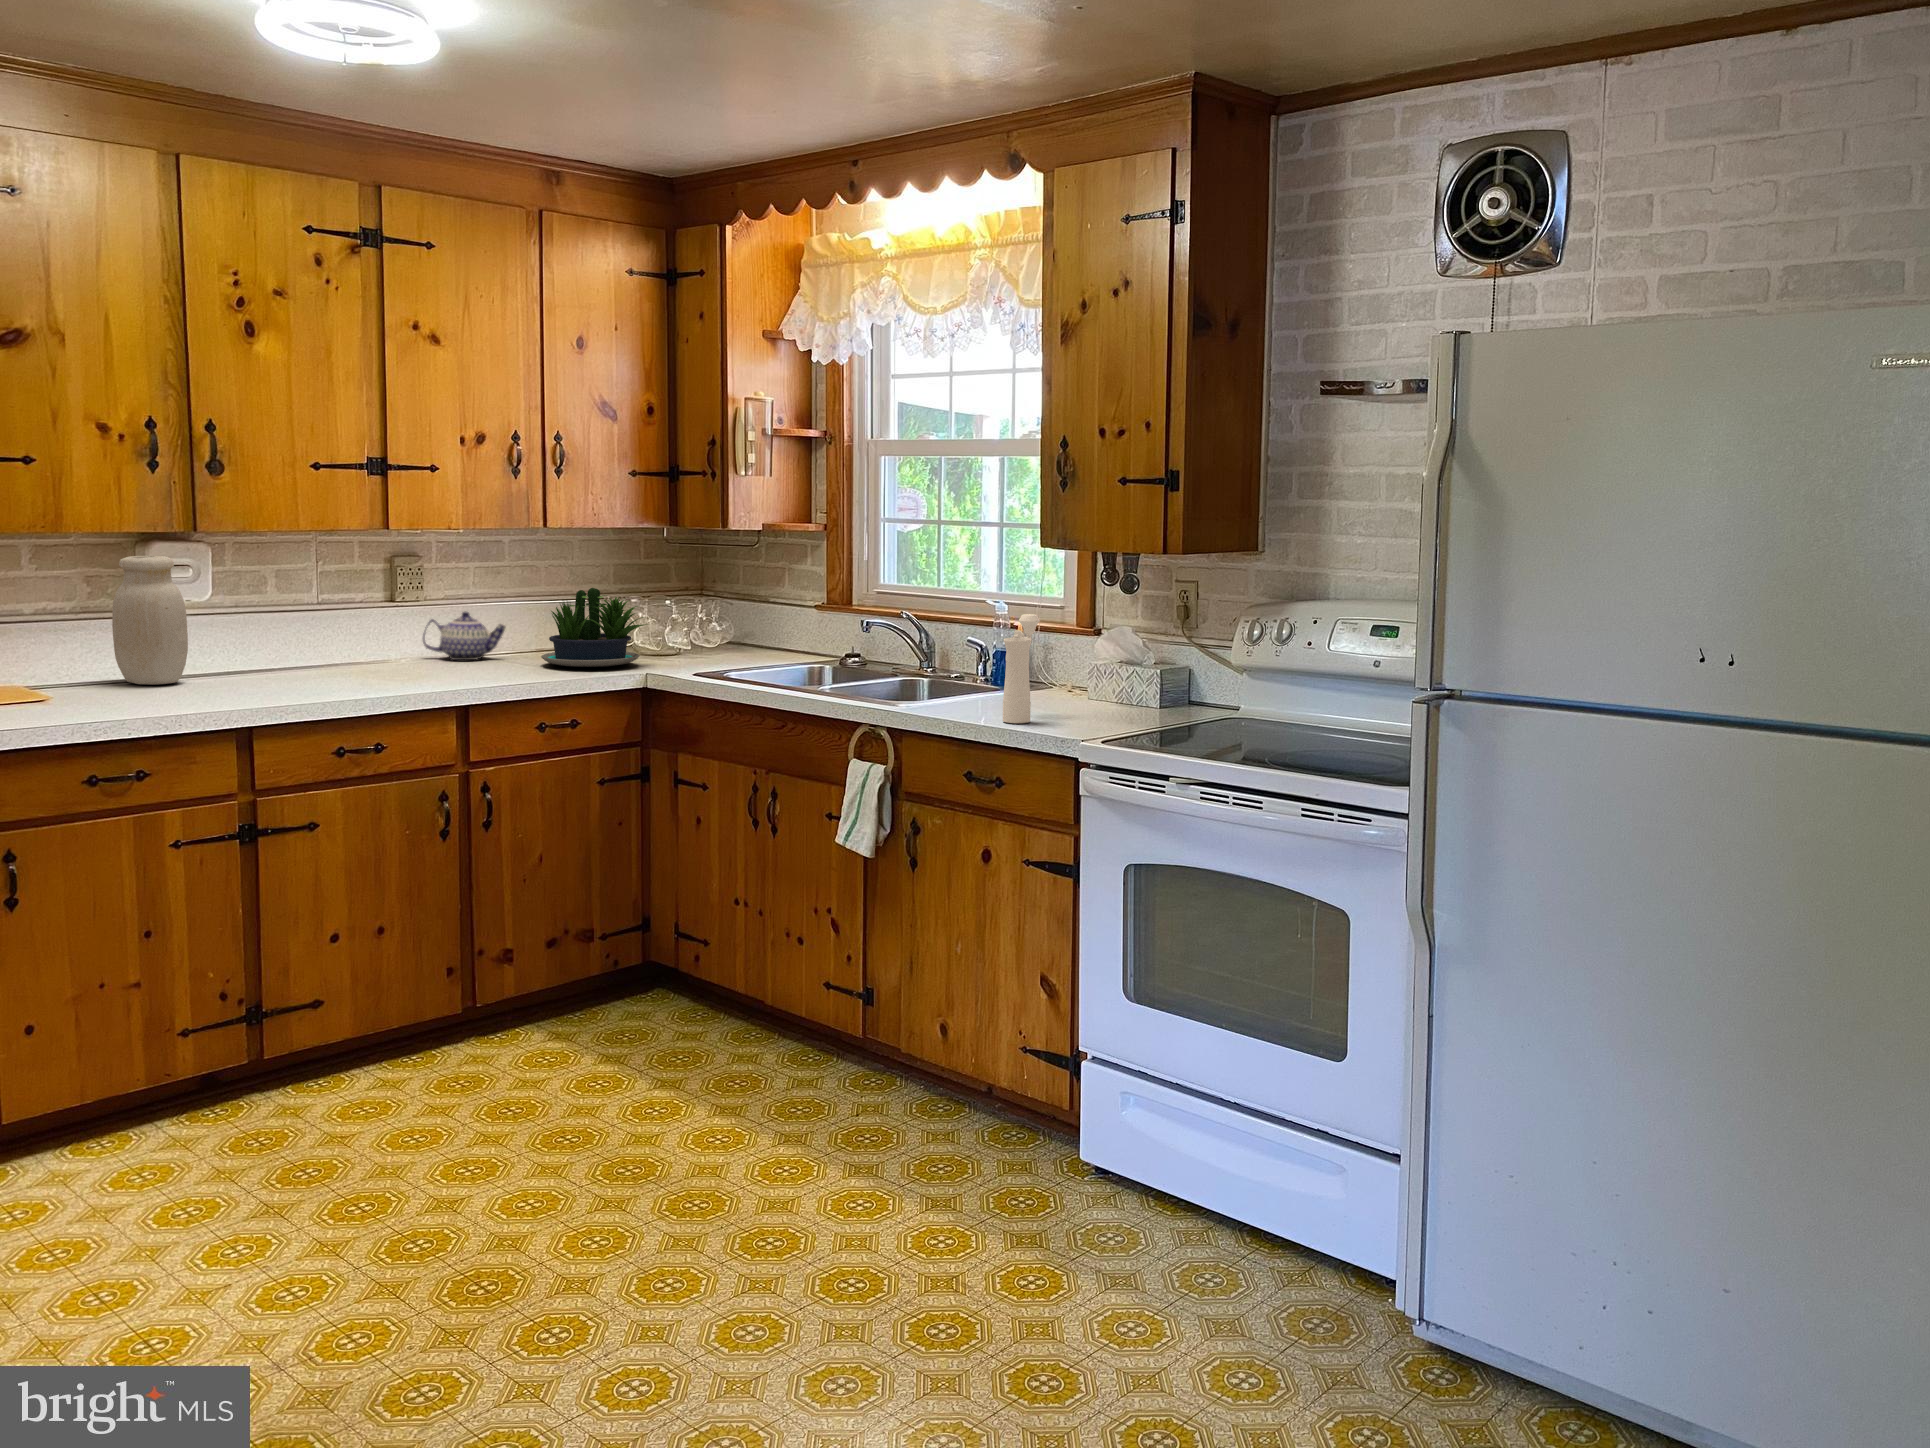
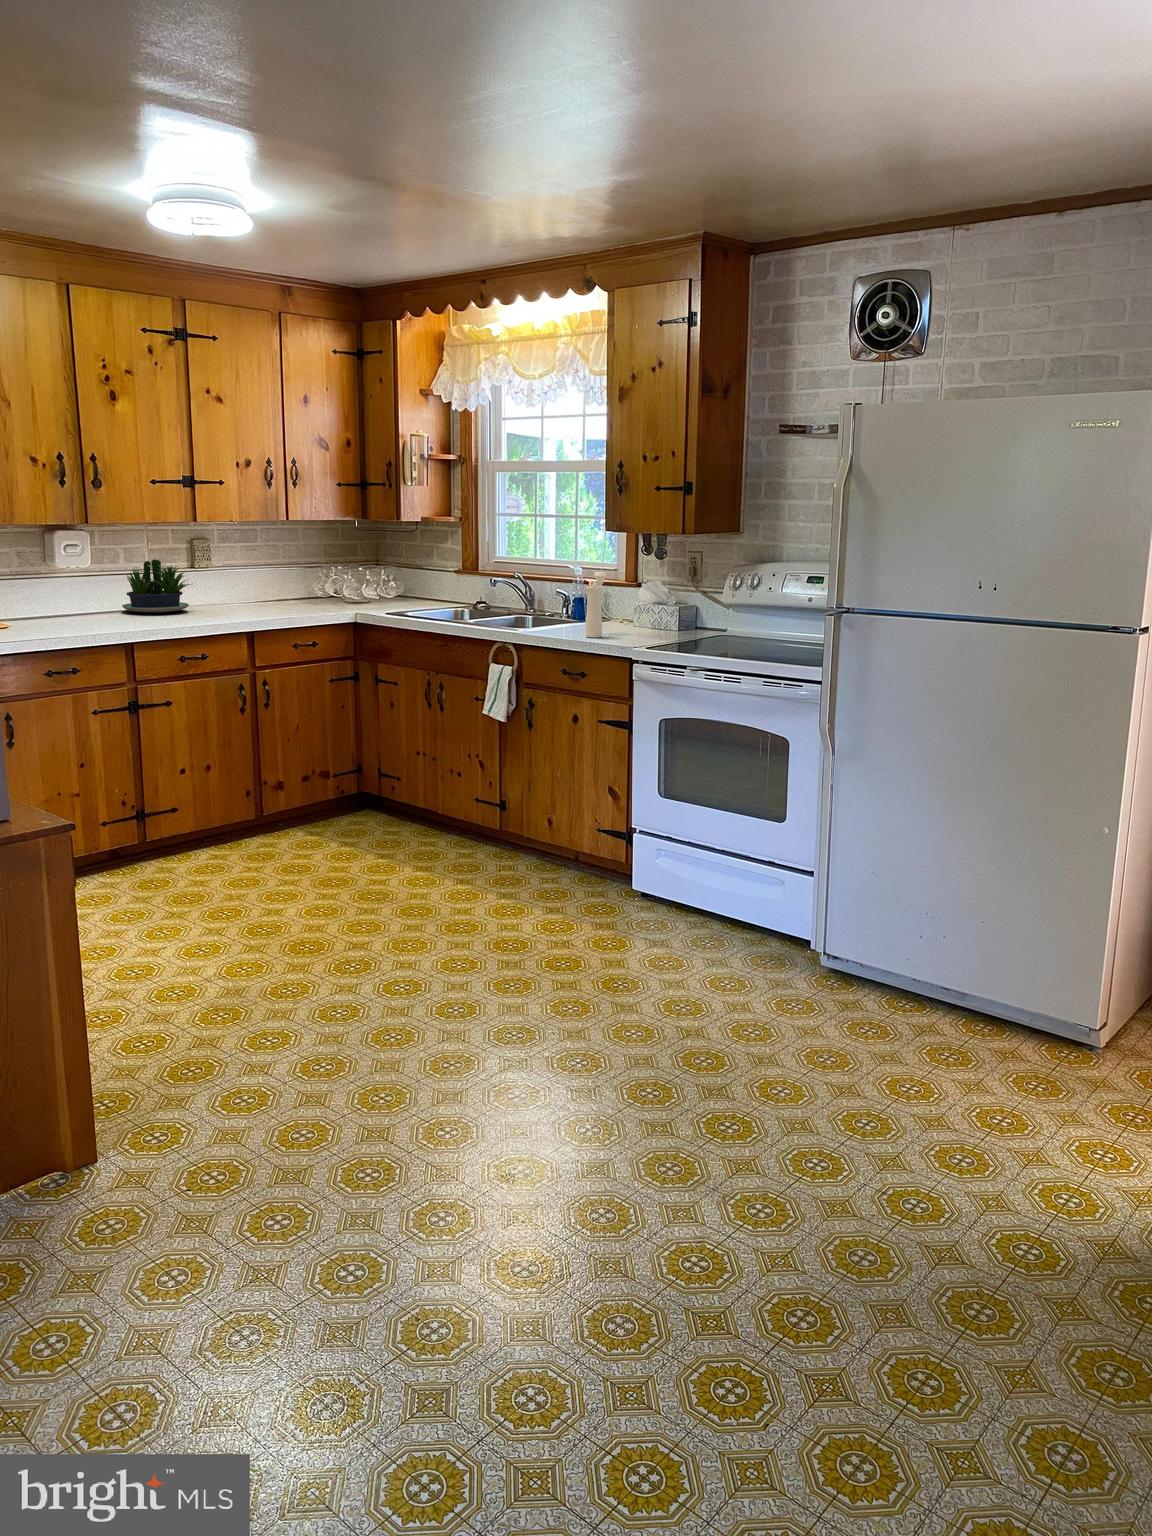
jar: present [112,556,188,685] -> none [36,539,82,619]
potted plant: present [541,588,644,667] -> present [122,559,190,613]
teapot: present [423,612,505,660] -> none [214,574,265,605]

